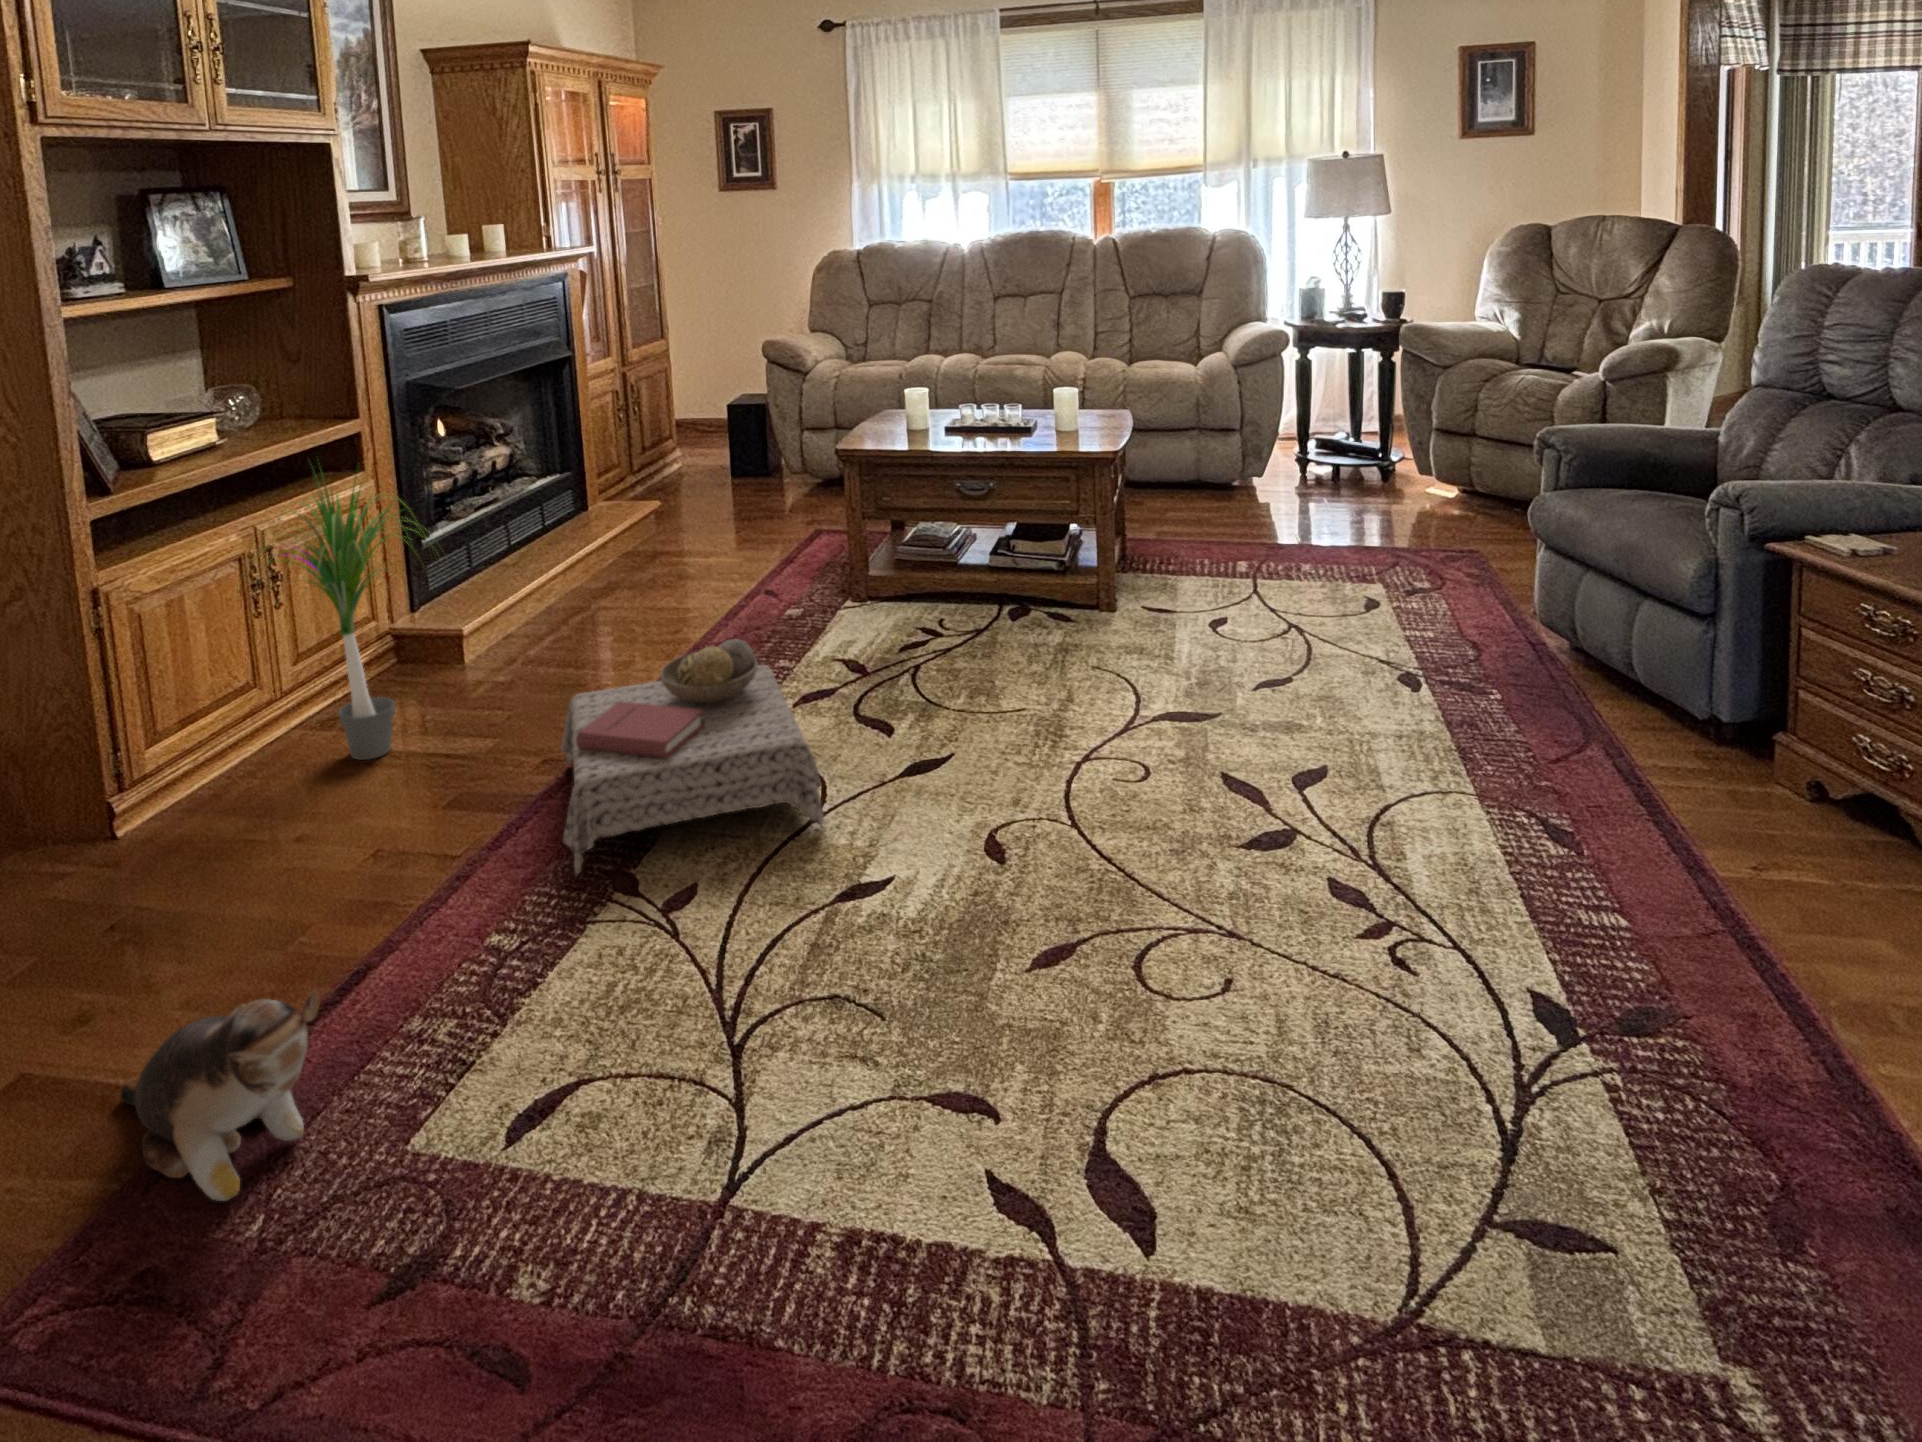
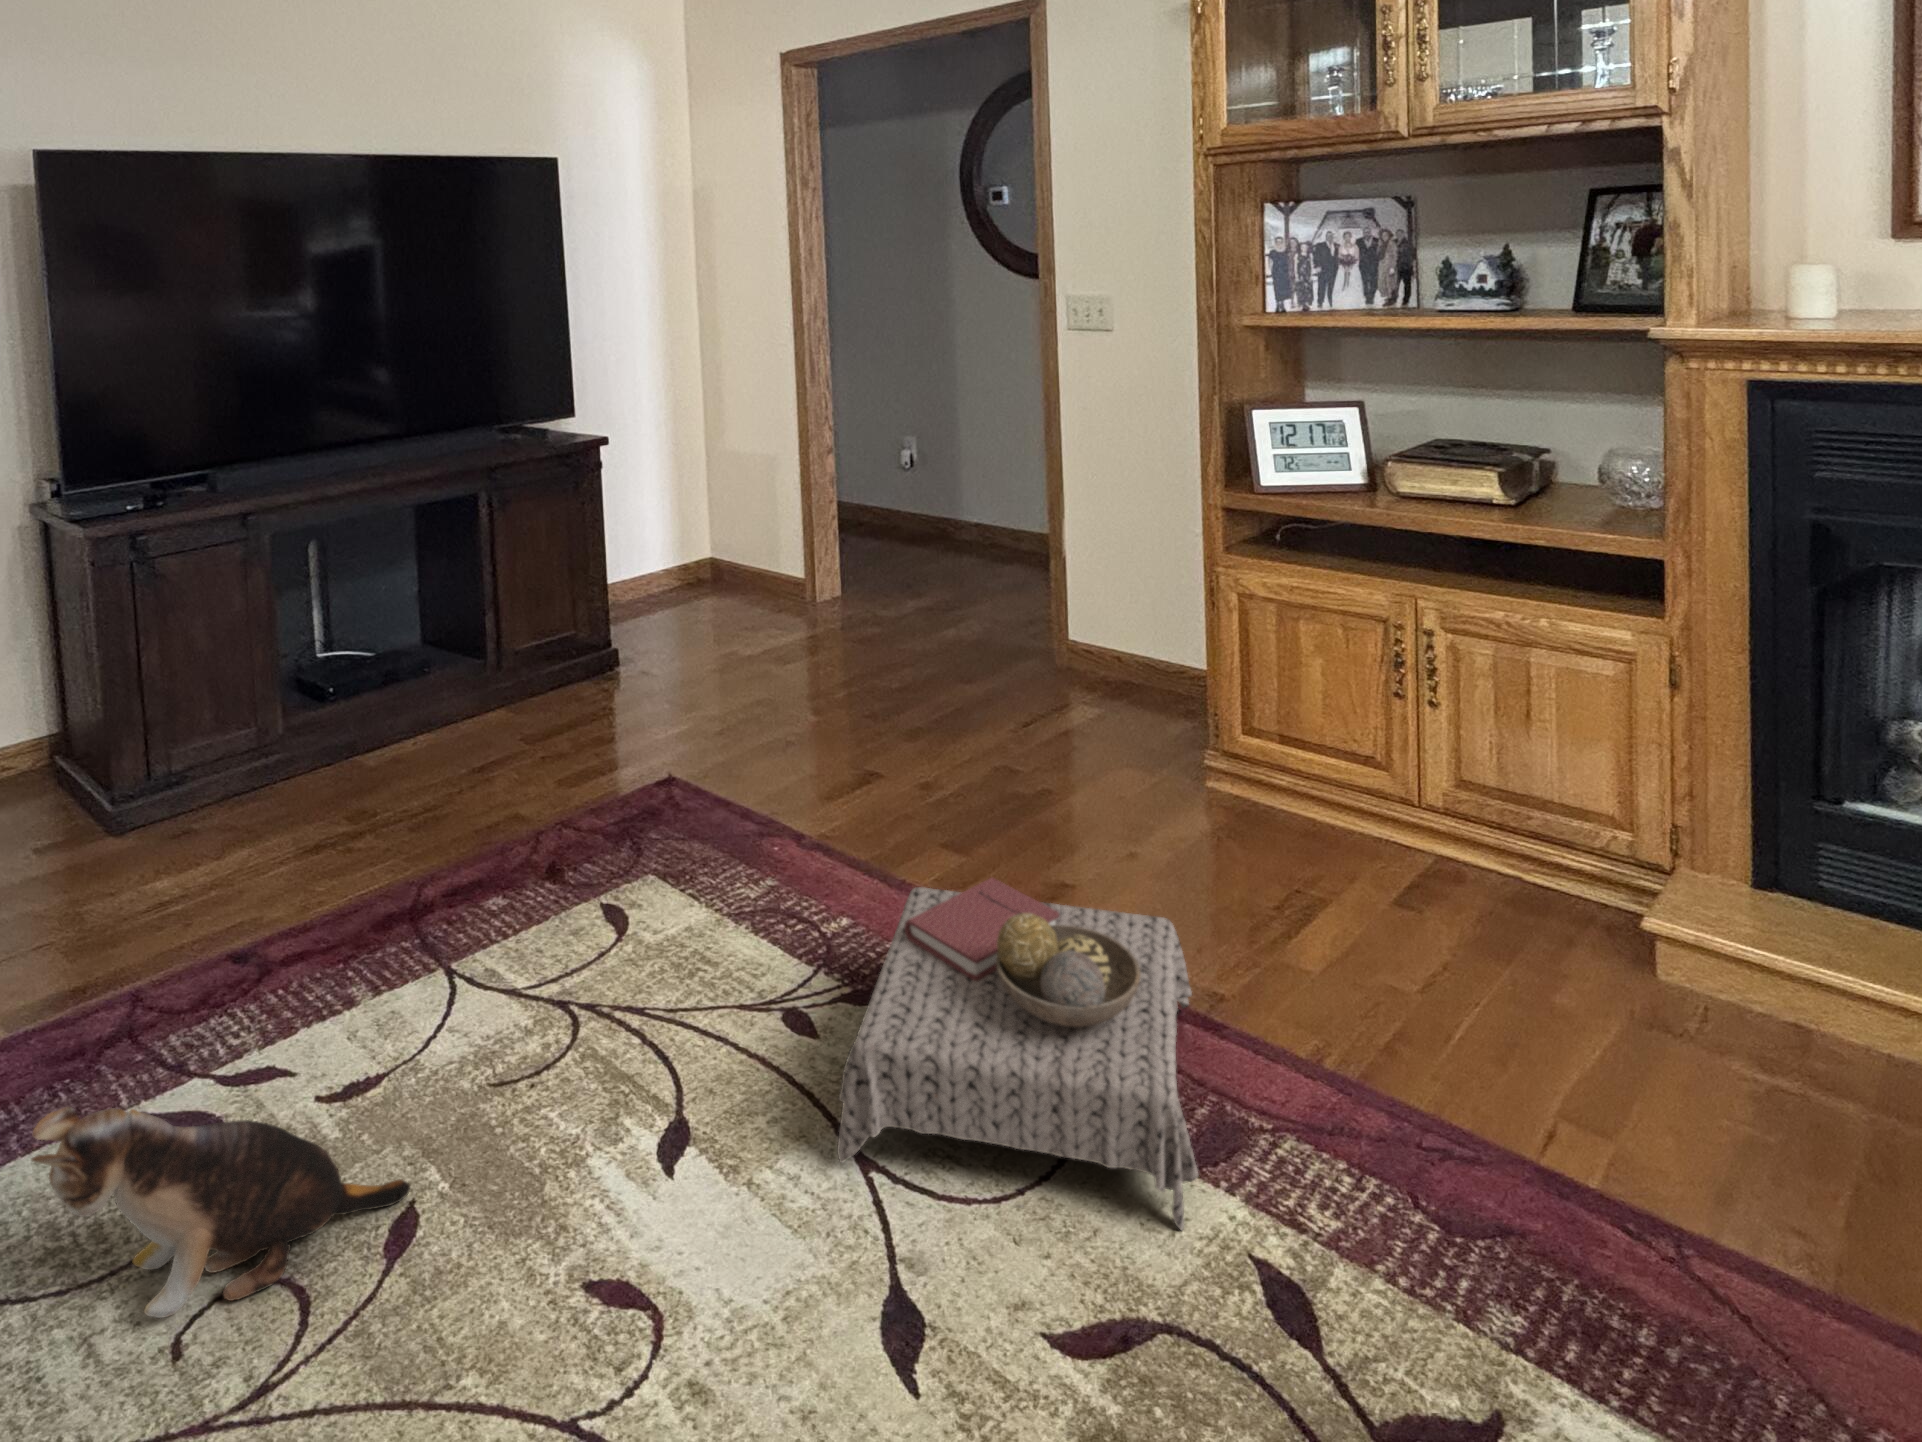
potted plant: present [237,479,429,760] -> none [1196,528,1455,902]
plush toy: present [121,989,320,1201] -> present [31,1107,410,1318]

